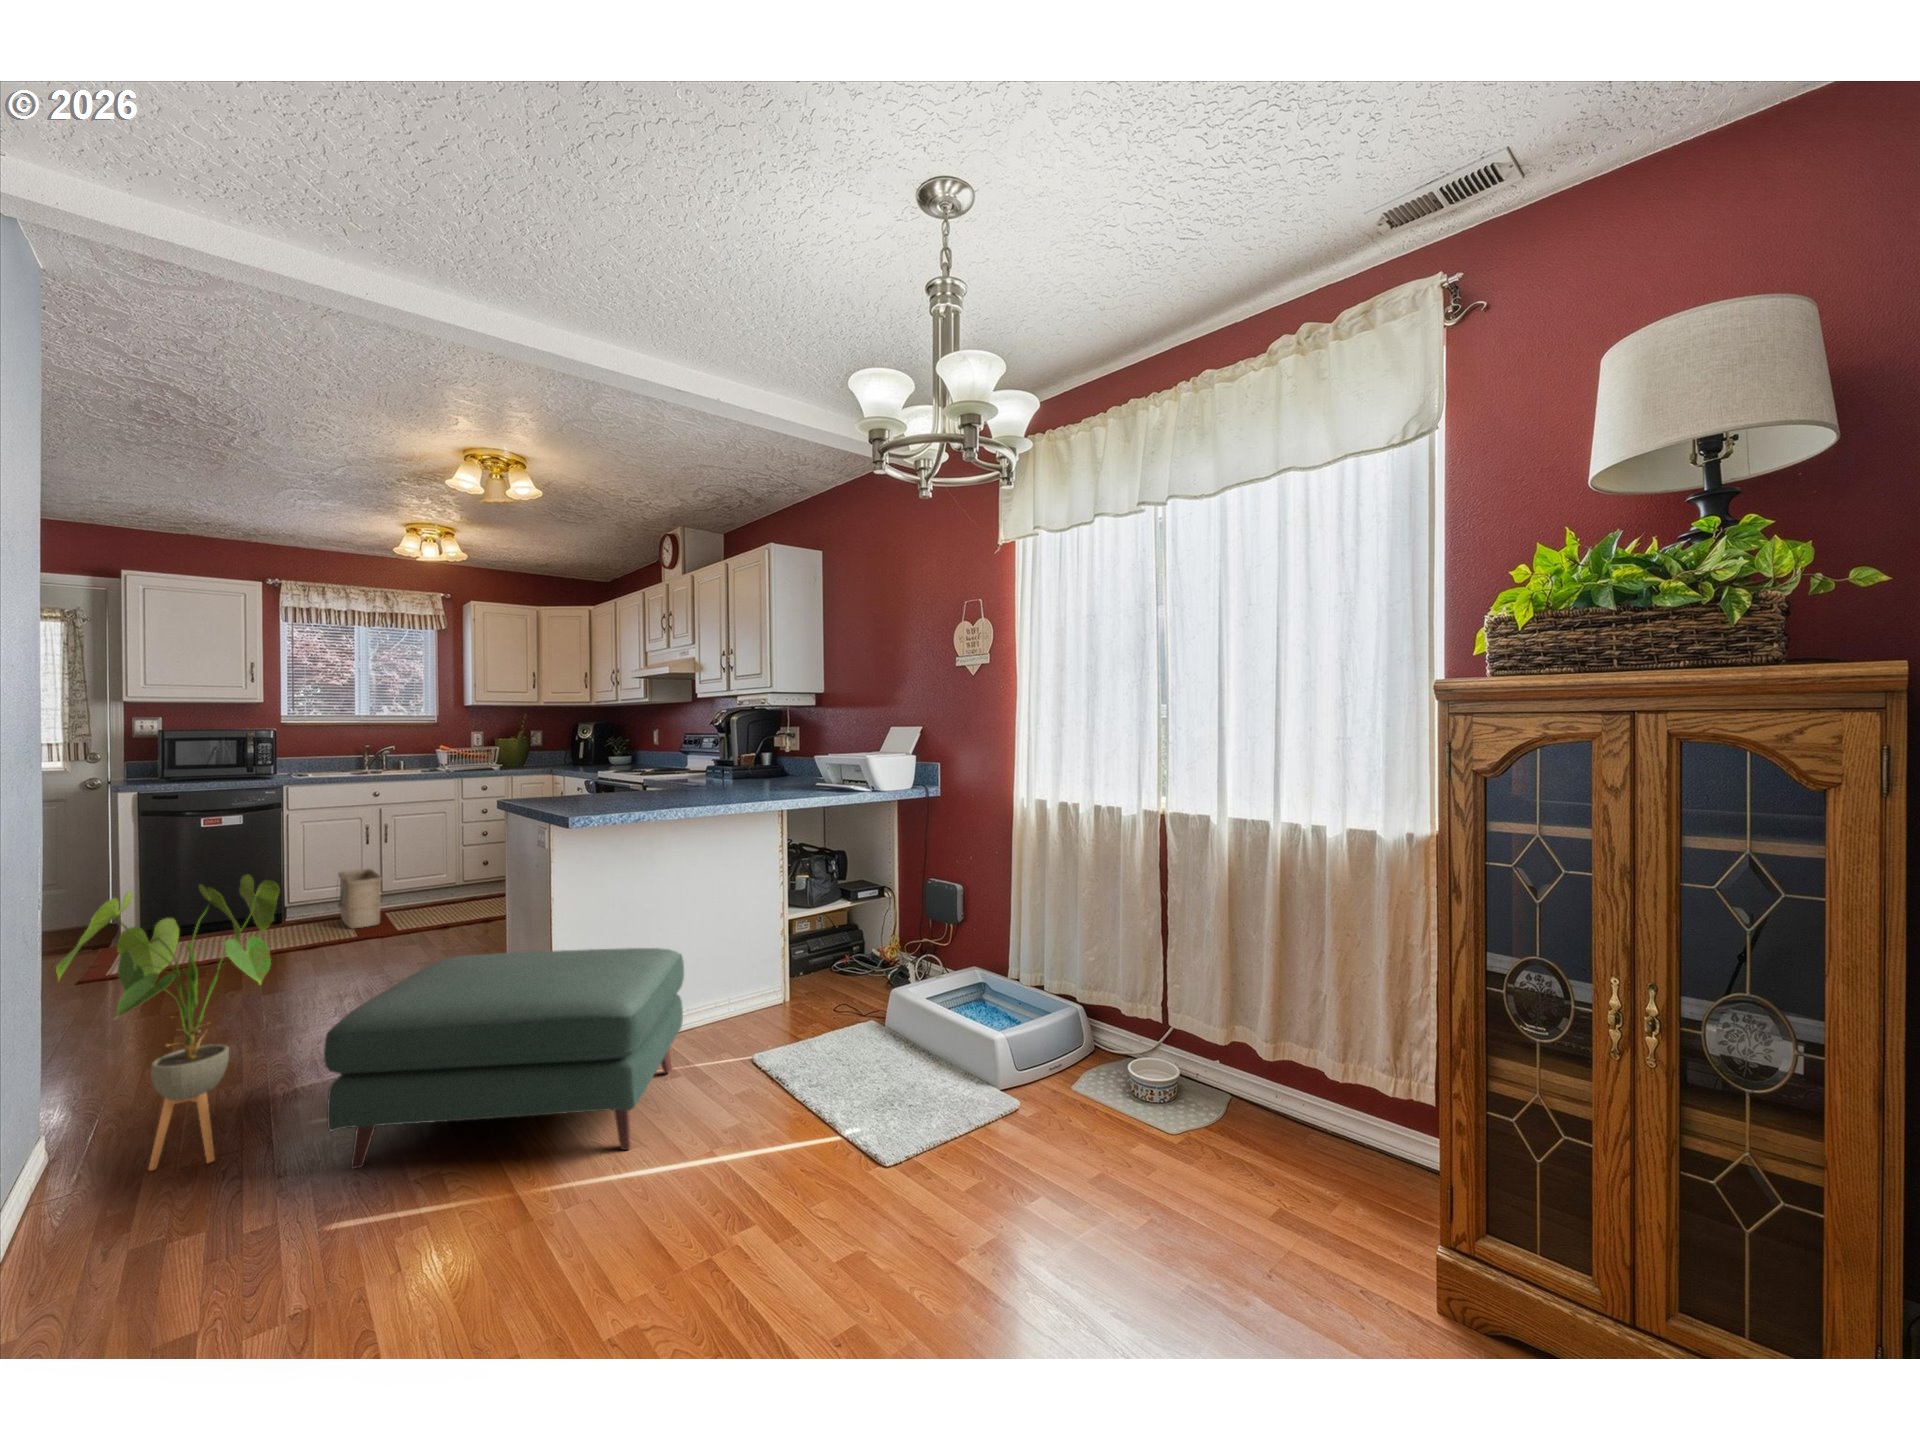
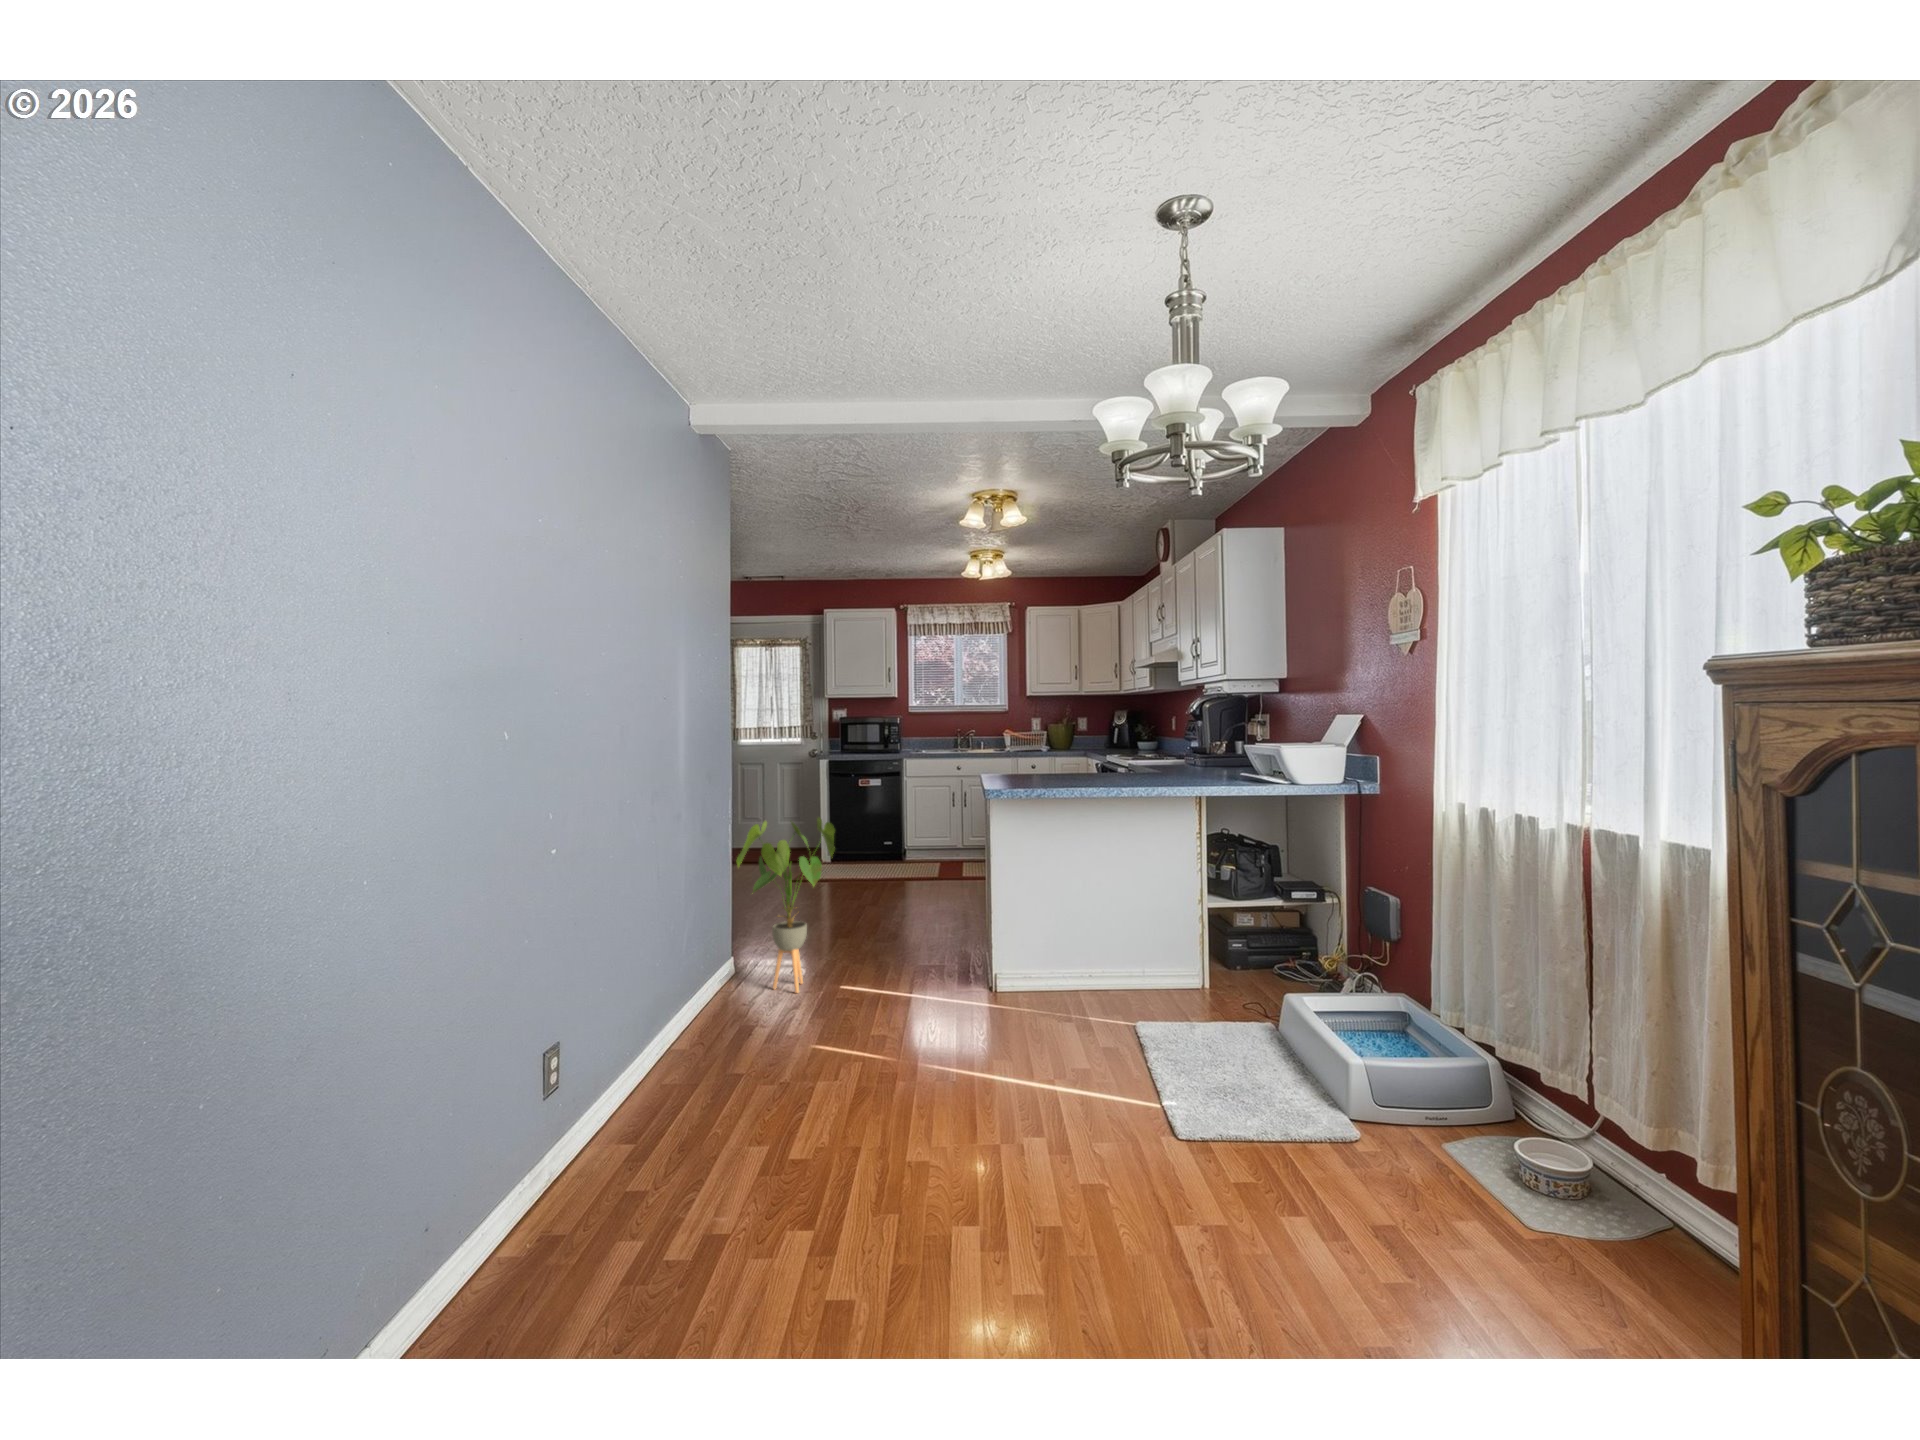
basket: present [338,869,382,929] -> none [934,825,960,869]
ottoman: present [324,948,684,1169] -> none [836,891,1079,1058]

